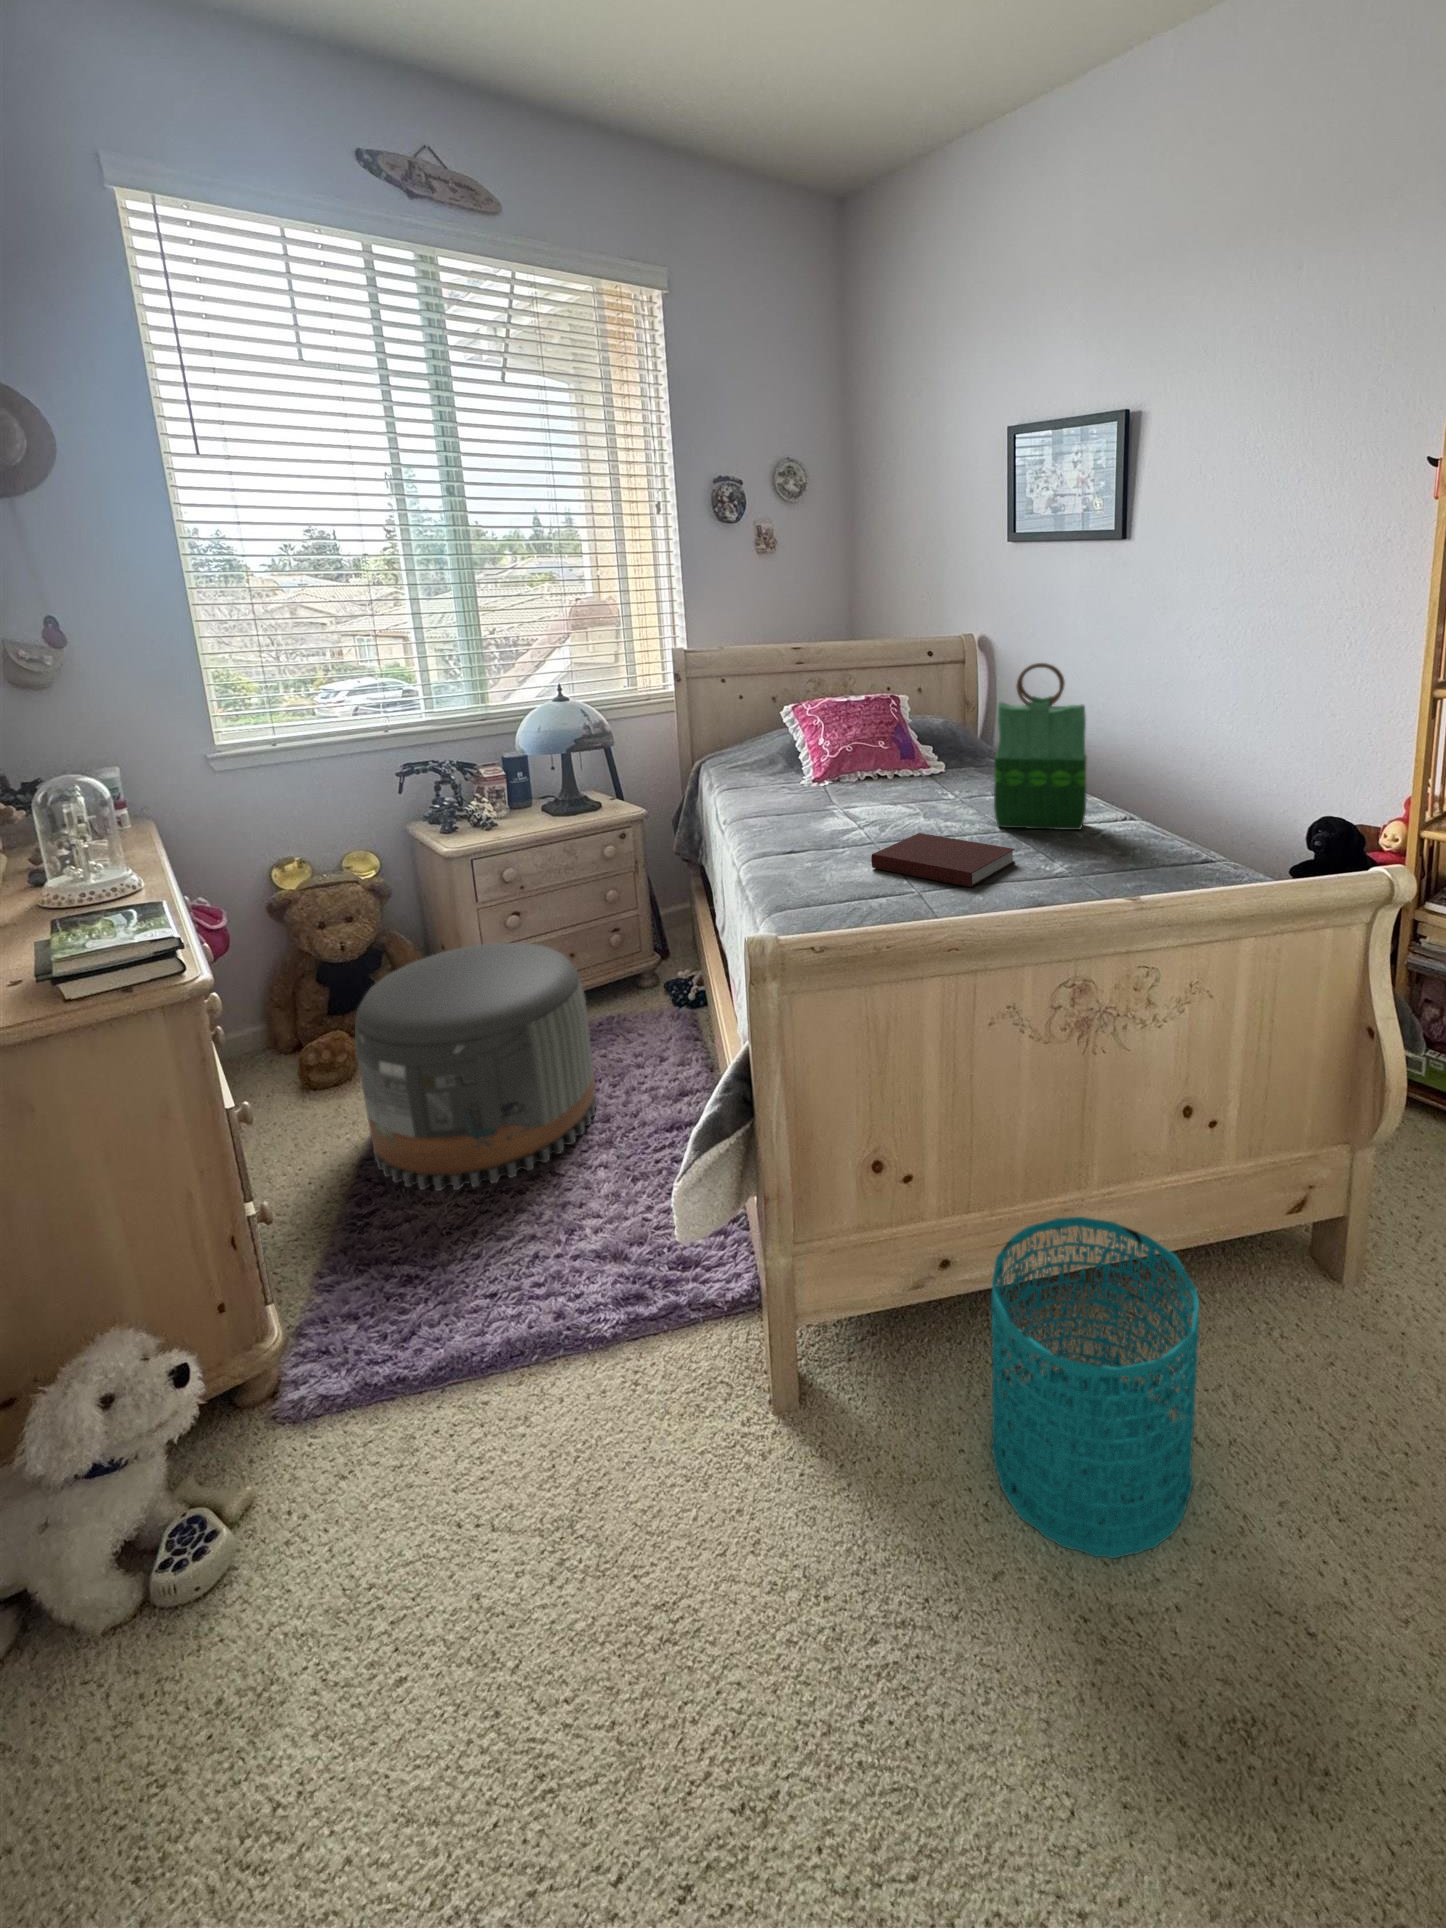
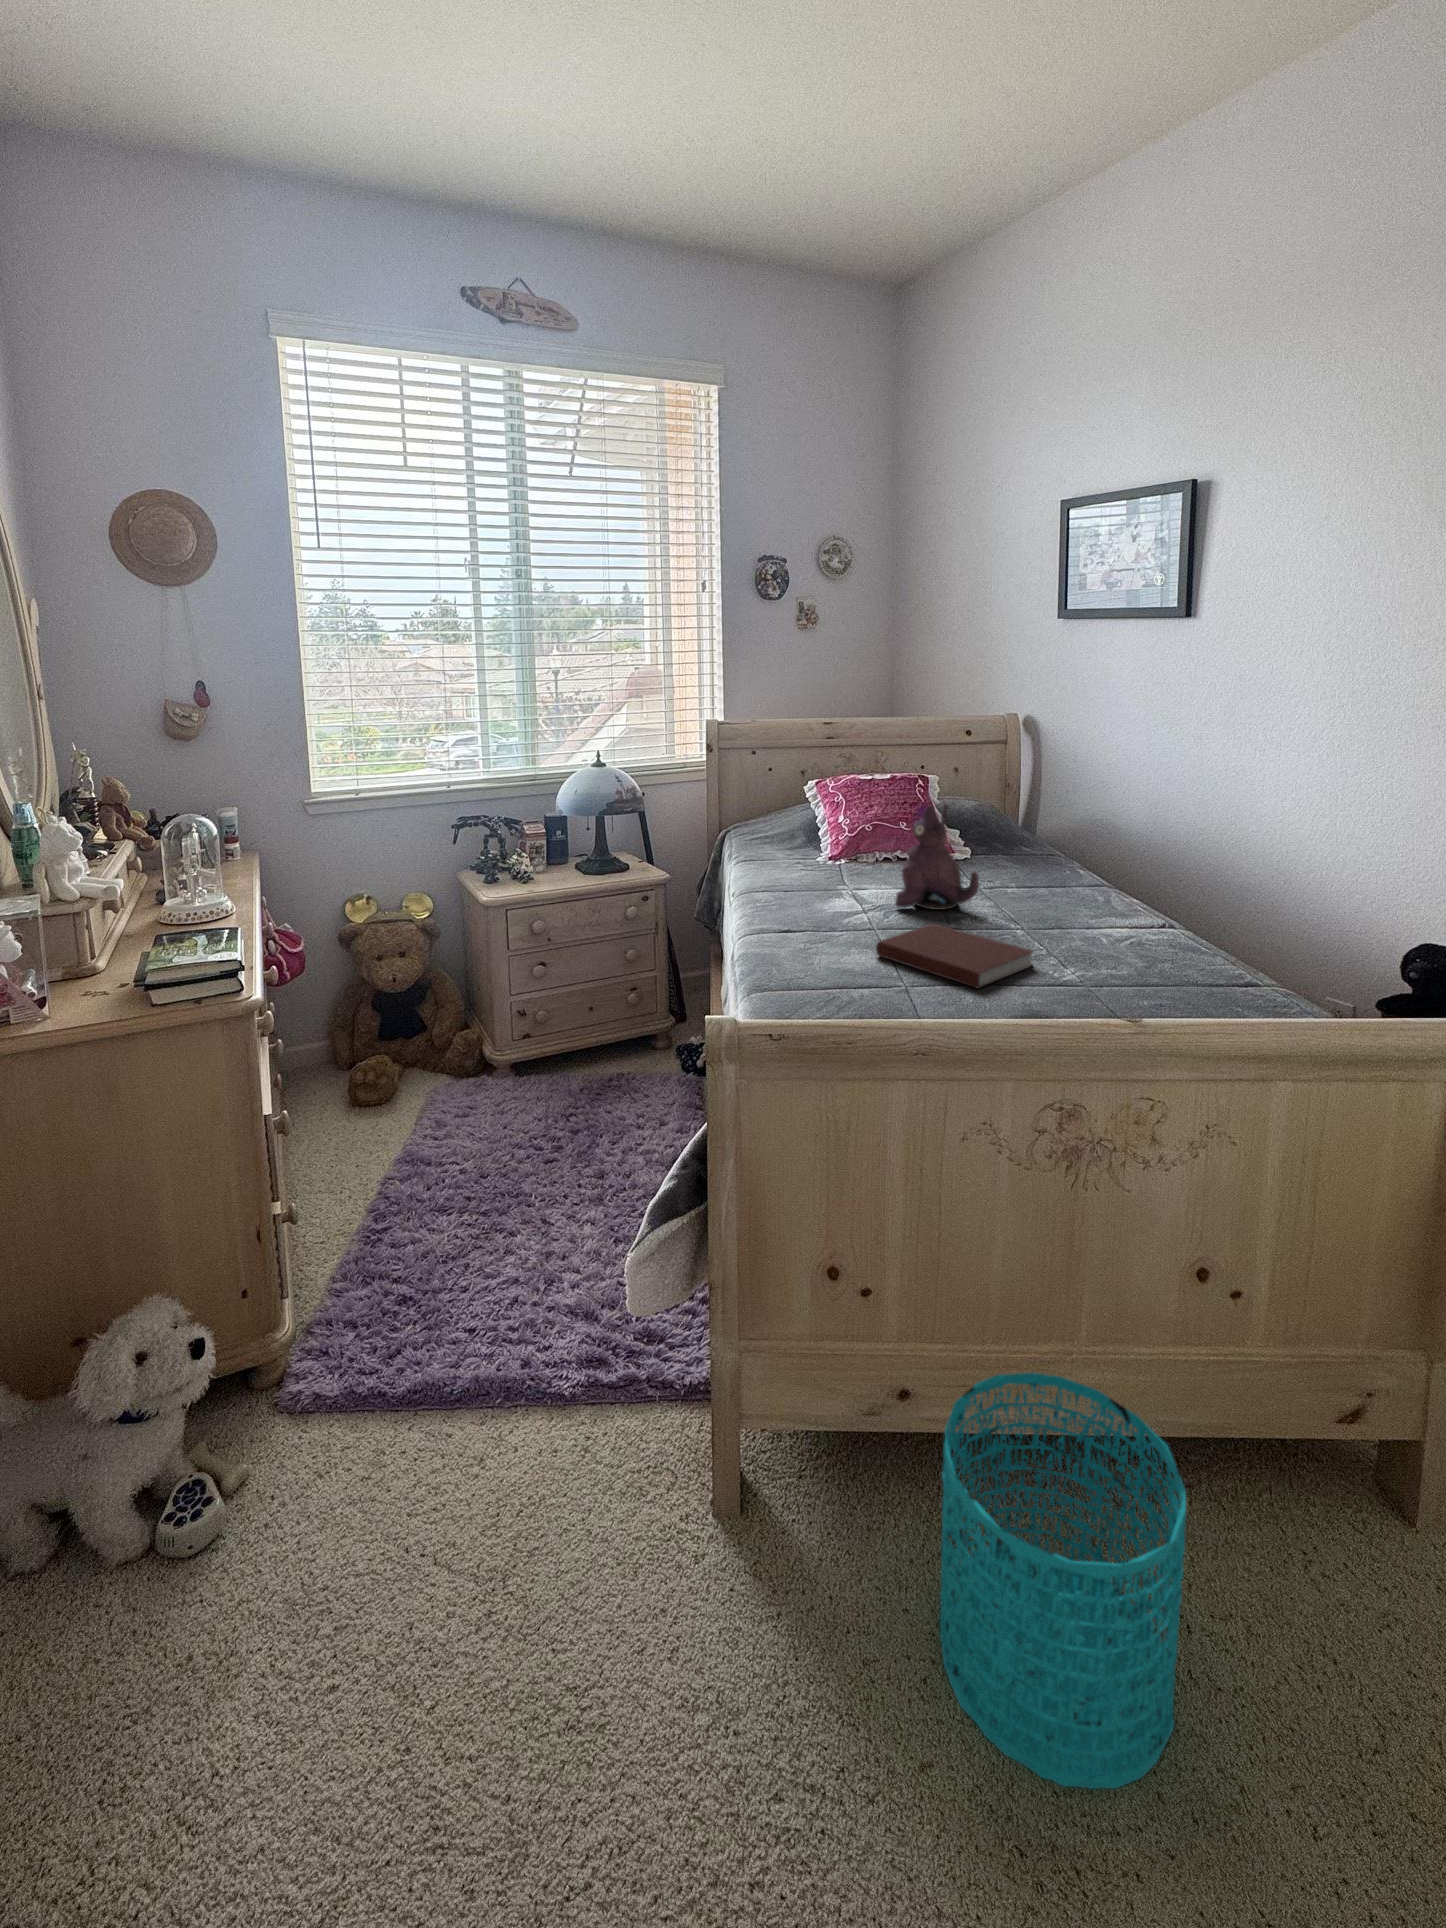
tote bag: present [994,663,1086,830] -> none [1021,751,1130,936]
plush toy: none [878,720,955,822] -> present [895,804,979,910]
pouf: present [355,943,596,1191] -> none [387,989,596,1223]

